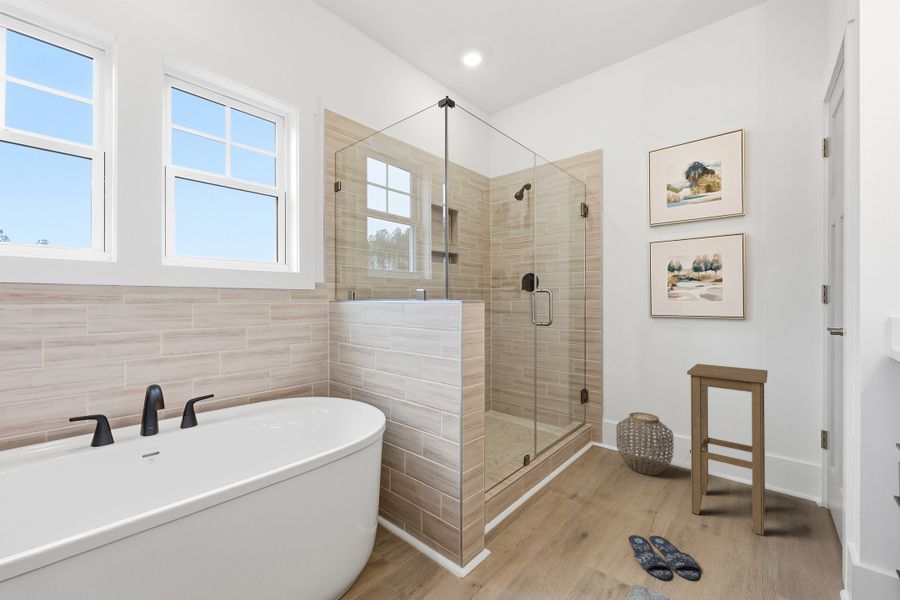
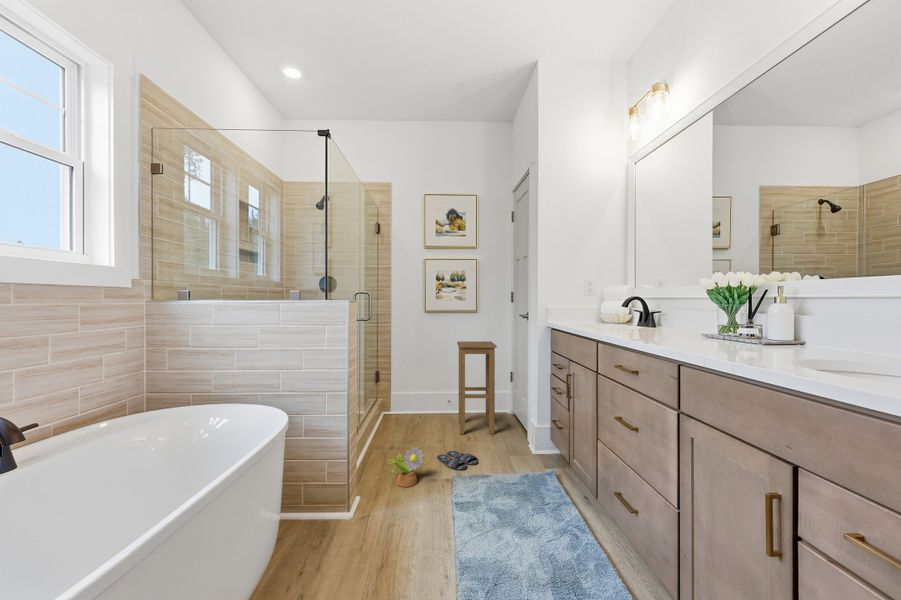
woven basket: present [616,412,673,475] -> none [406,380,442,422]
decorative plant: none [534,511,594,568] -> present [389,447,426,487]

